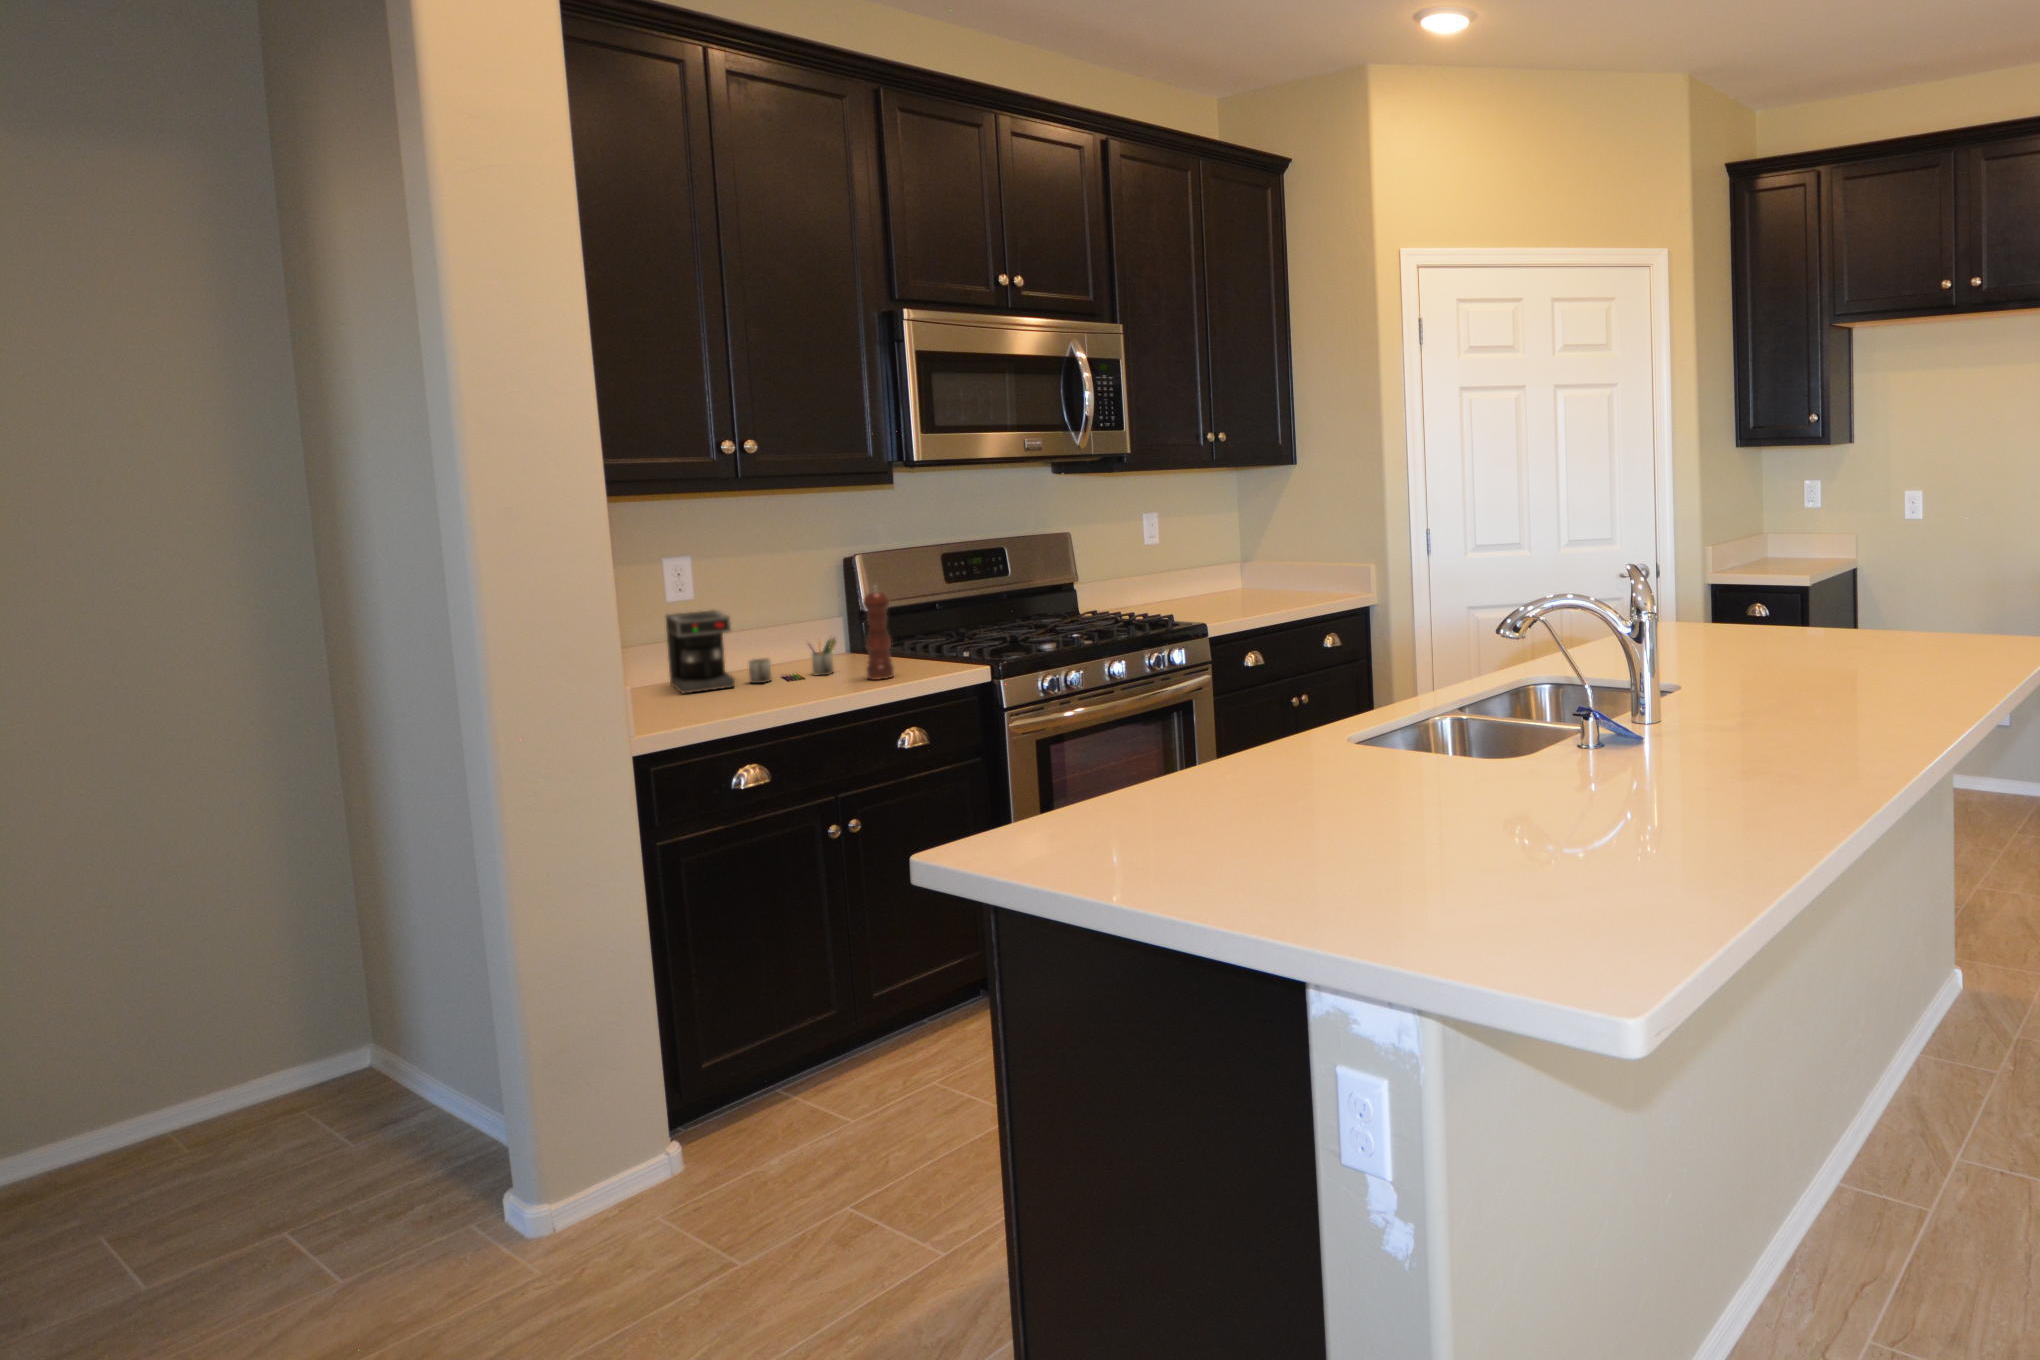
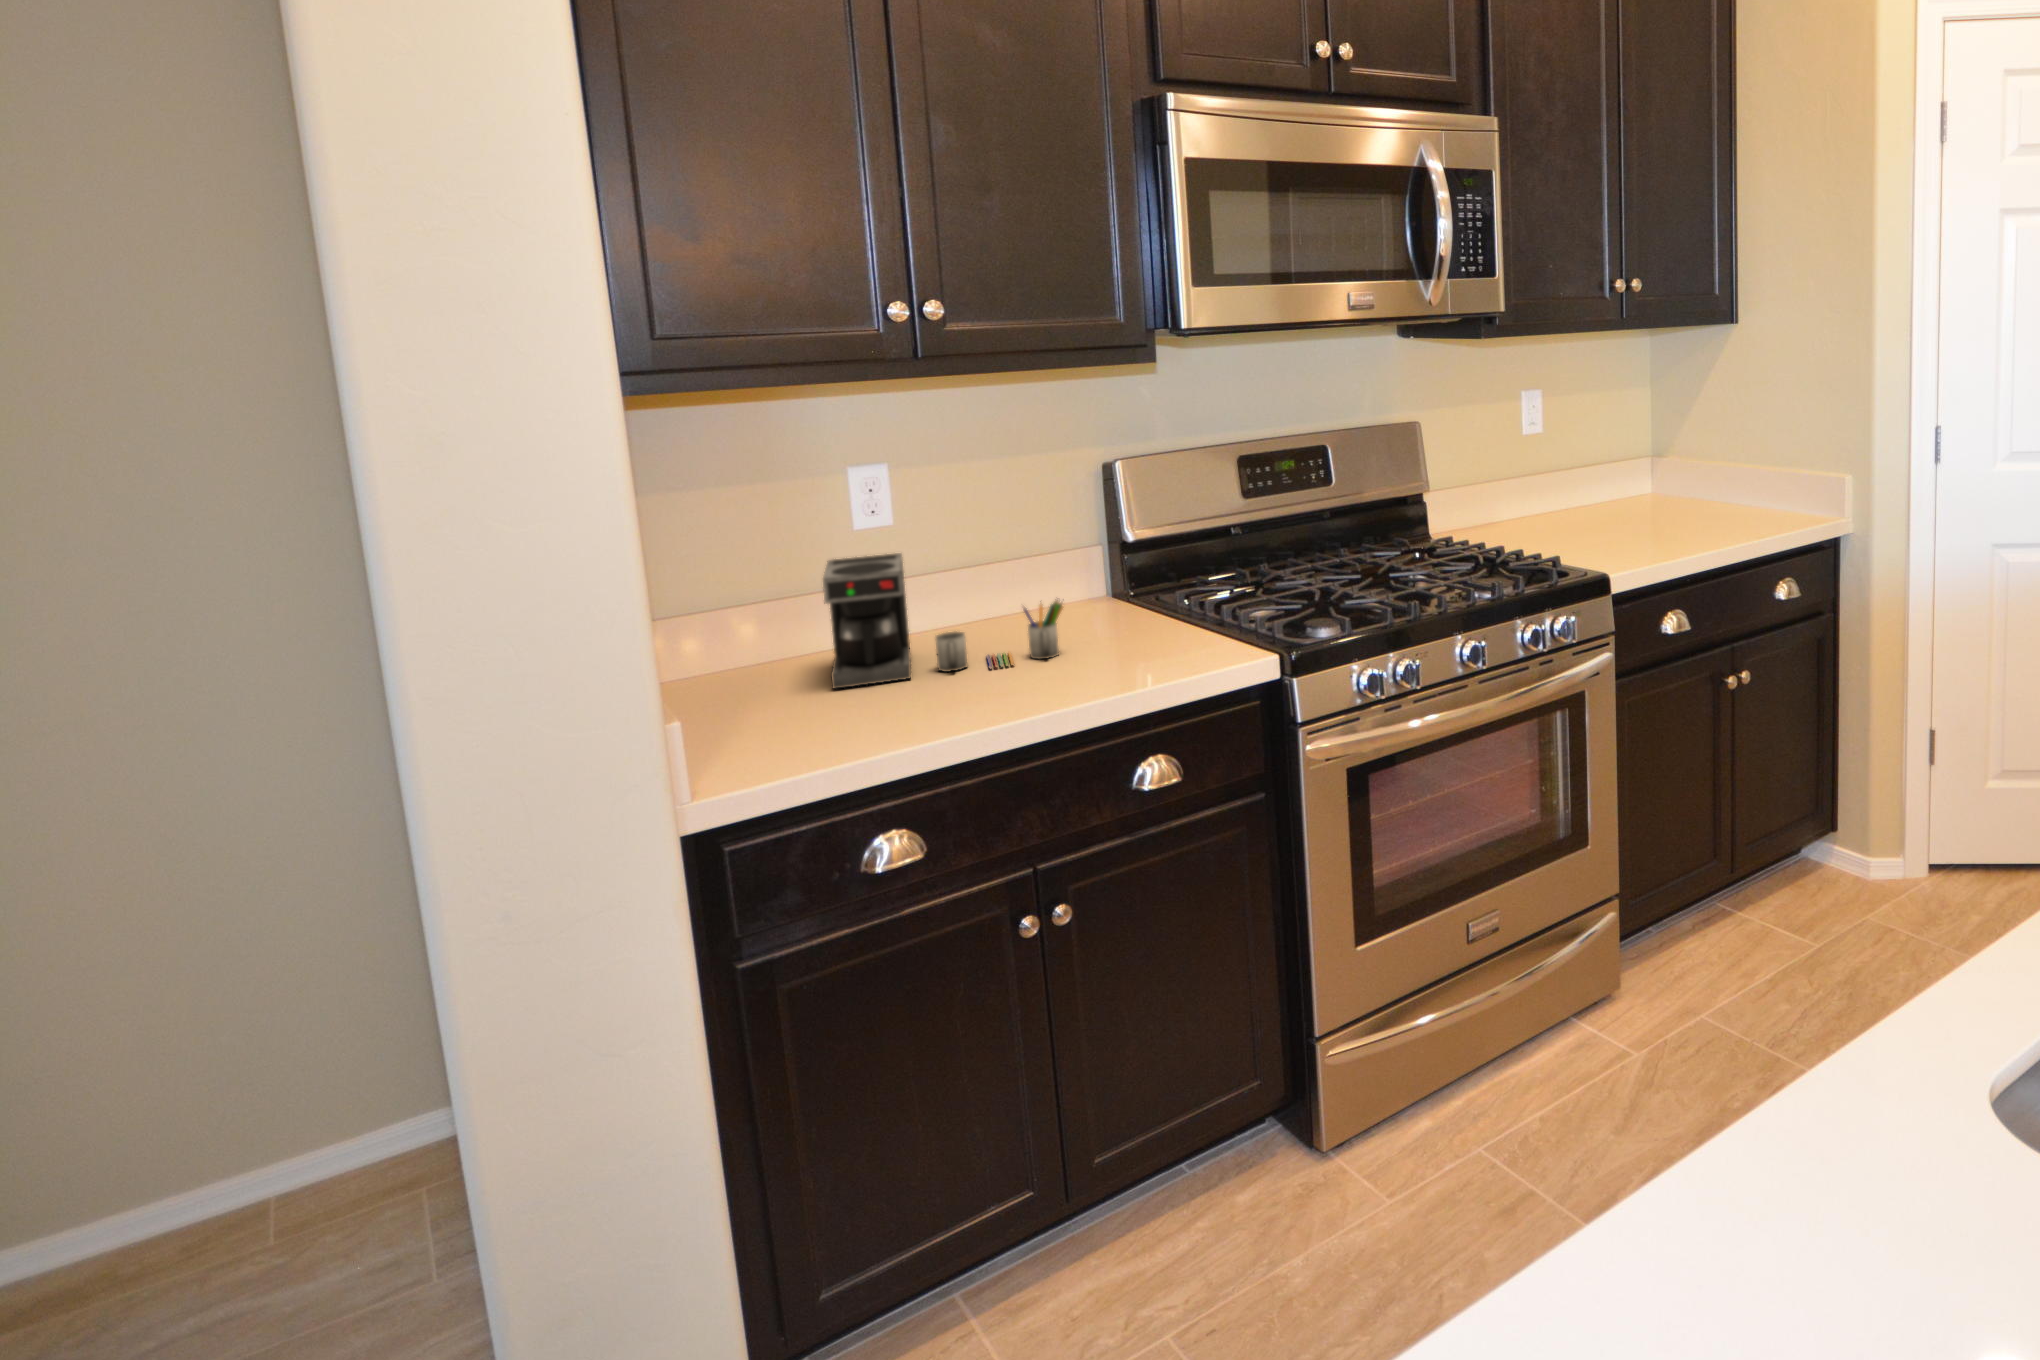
pepper mill: present [863,585,894,680] -> none [1087,529,1135,680]

